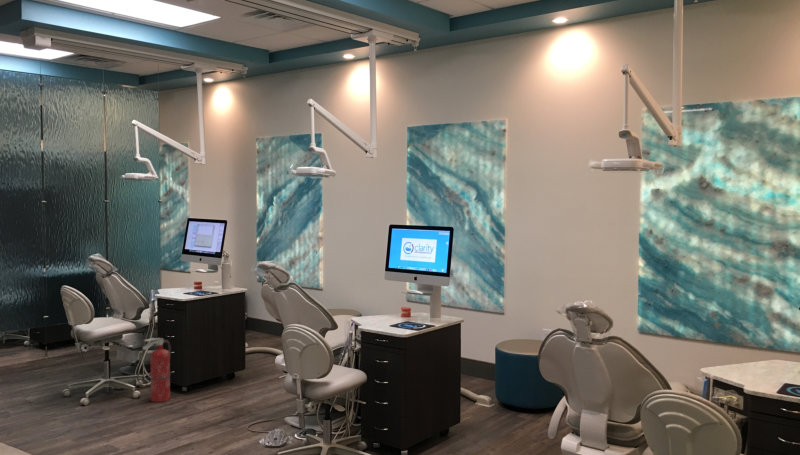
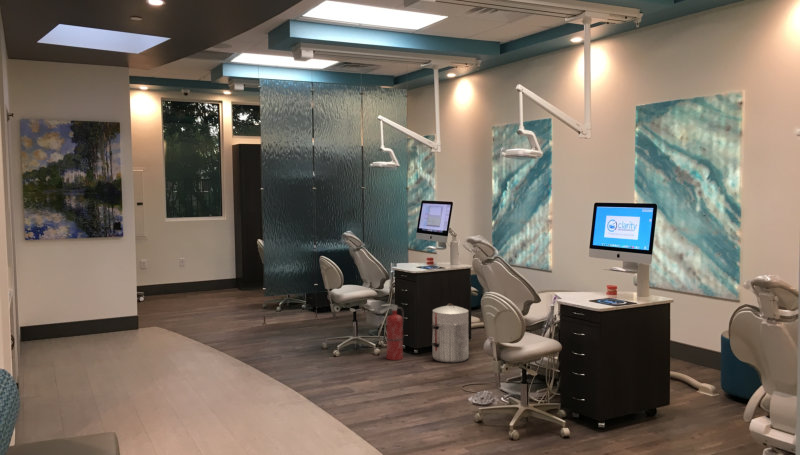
waste bin: none [204,333,247,398] -> present [431,304,470,363]

